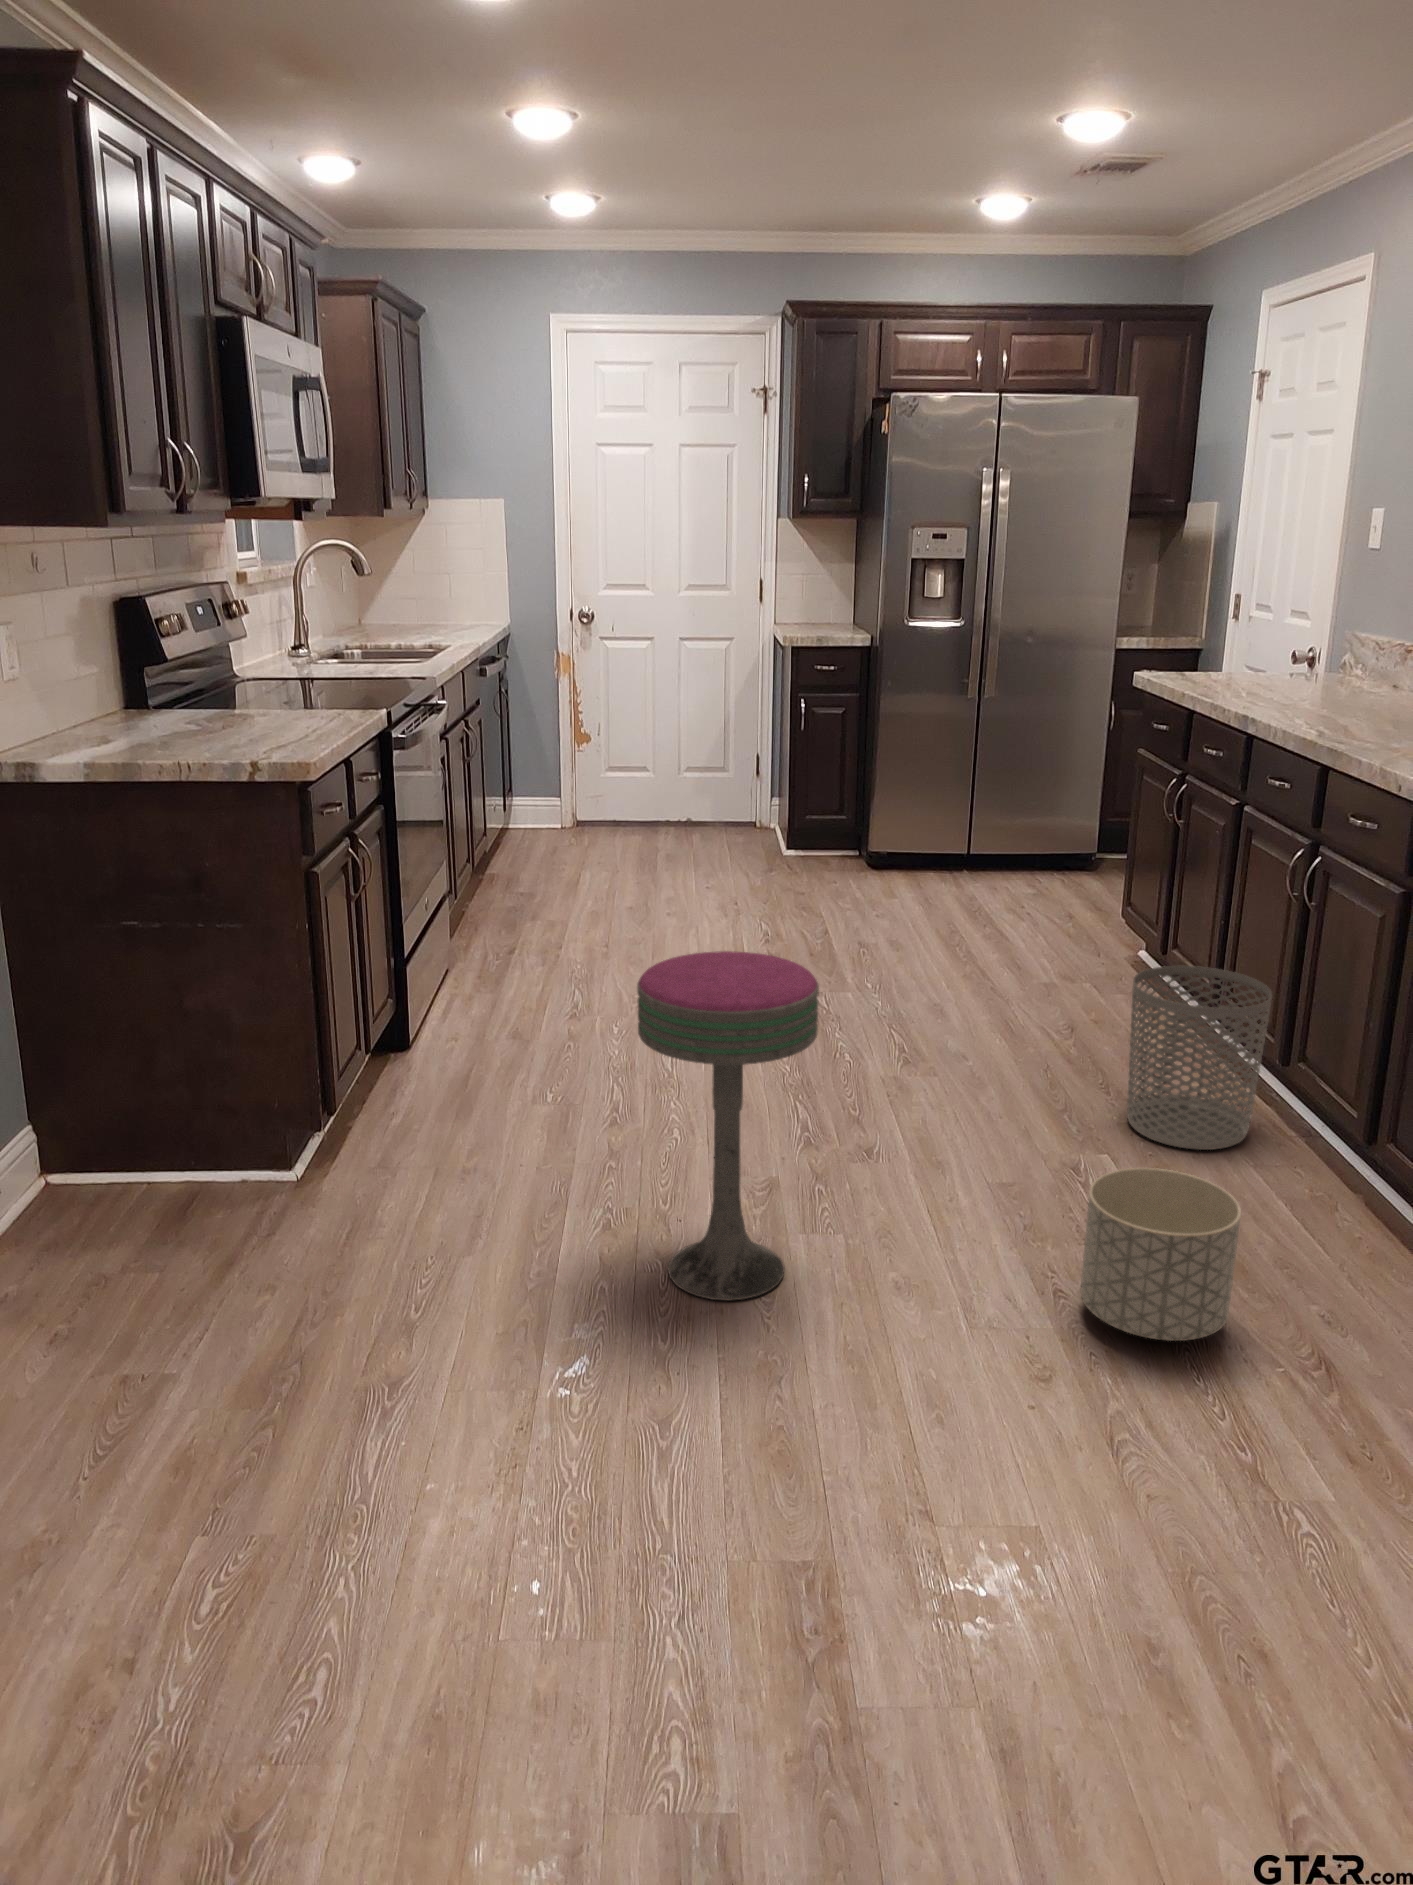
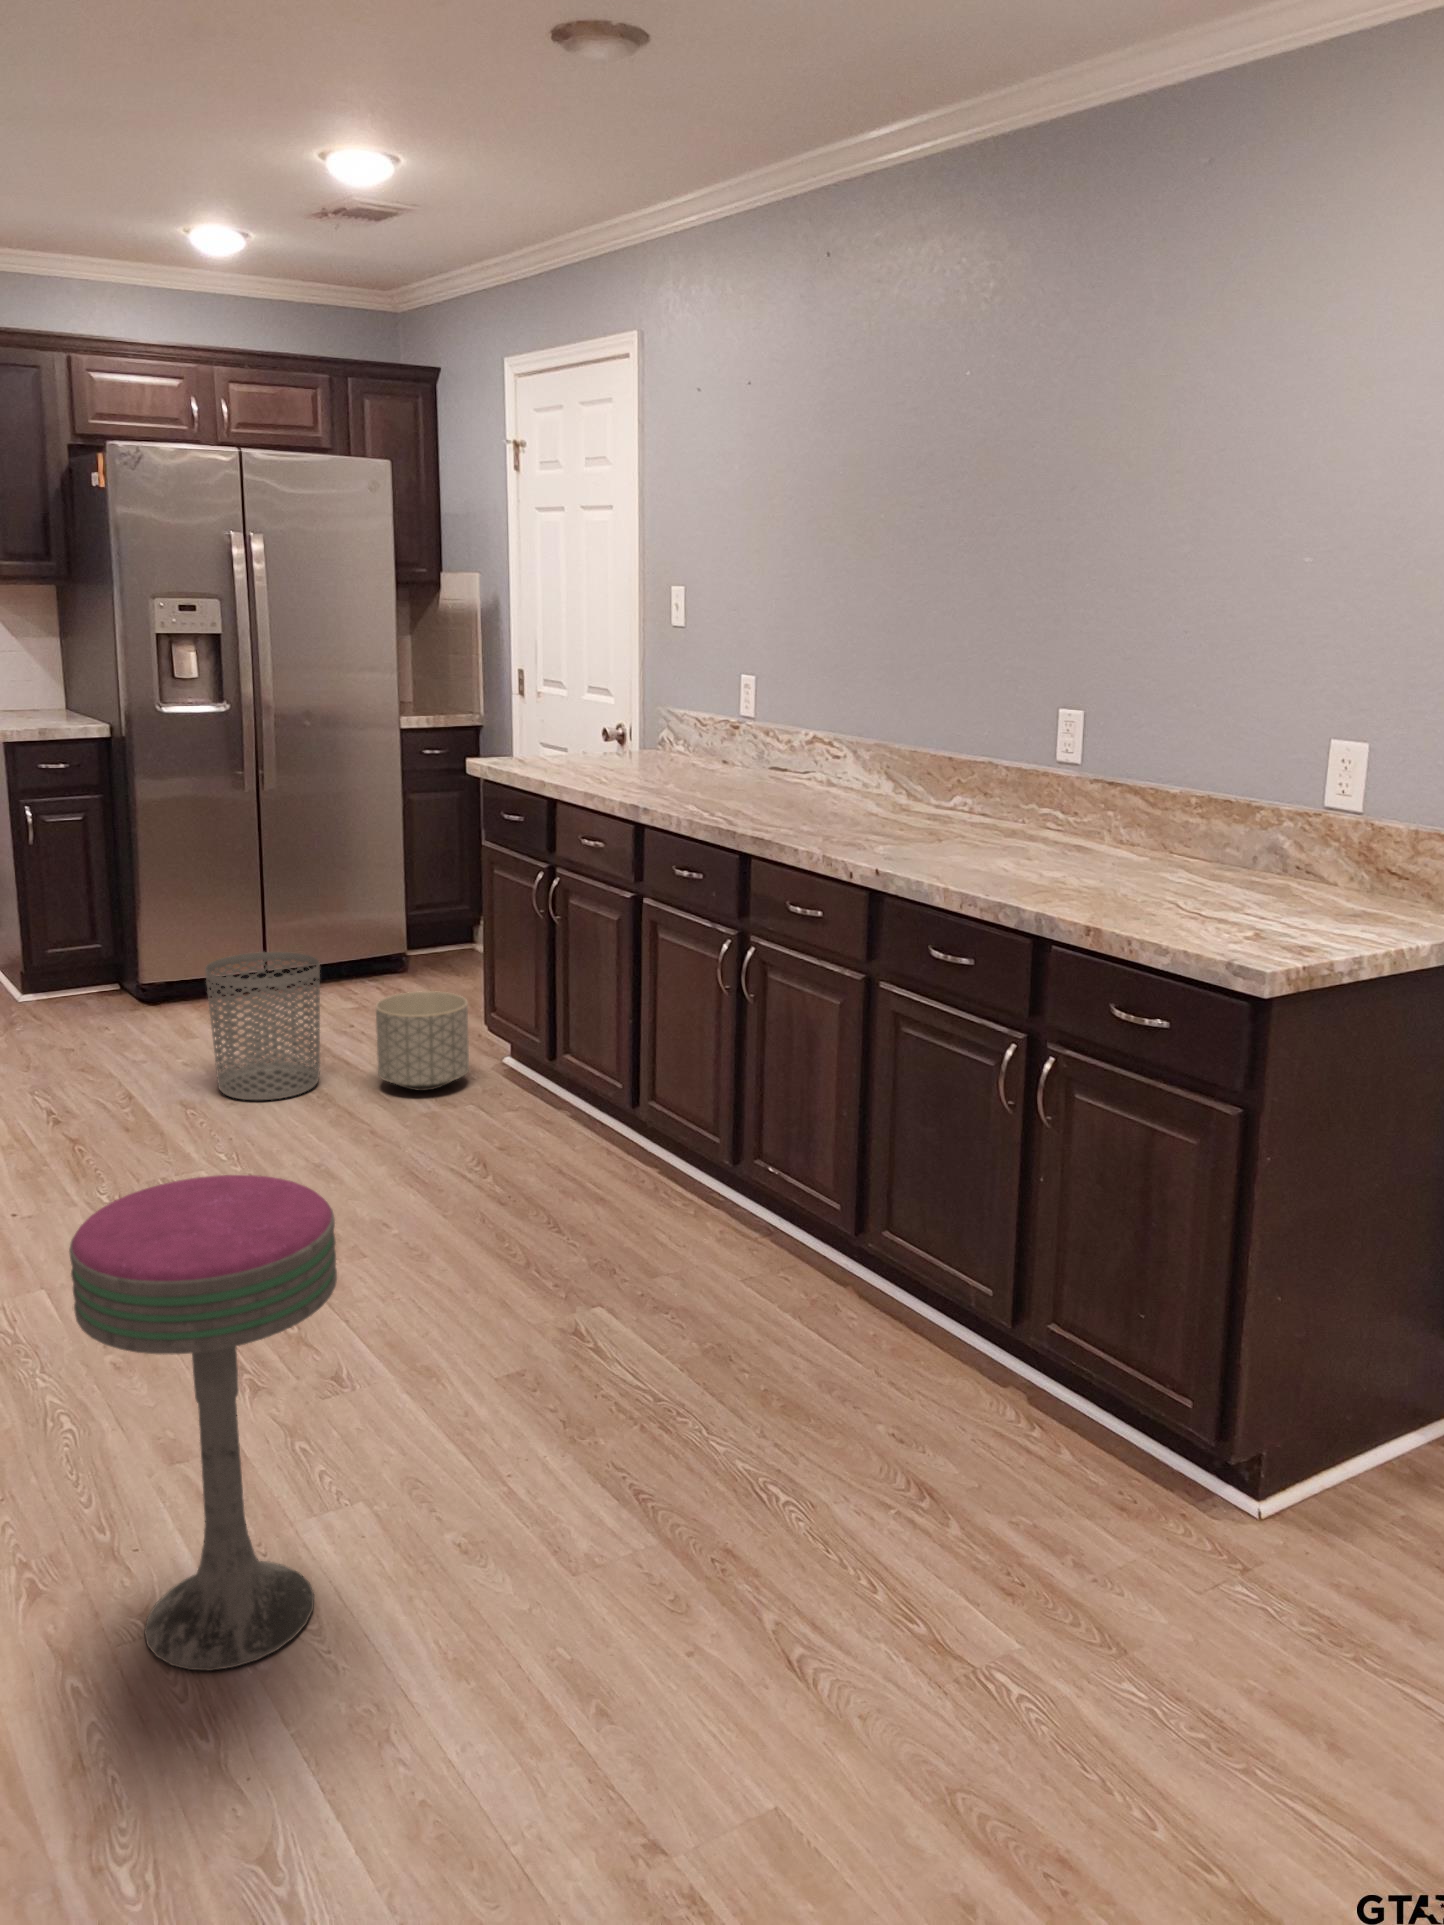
waste bin: present [1127,966,1272,1150] -> present [205,952,320,1100]
planter: present [1080,1168,1241,1341] -> present [376,991,469,1091]

